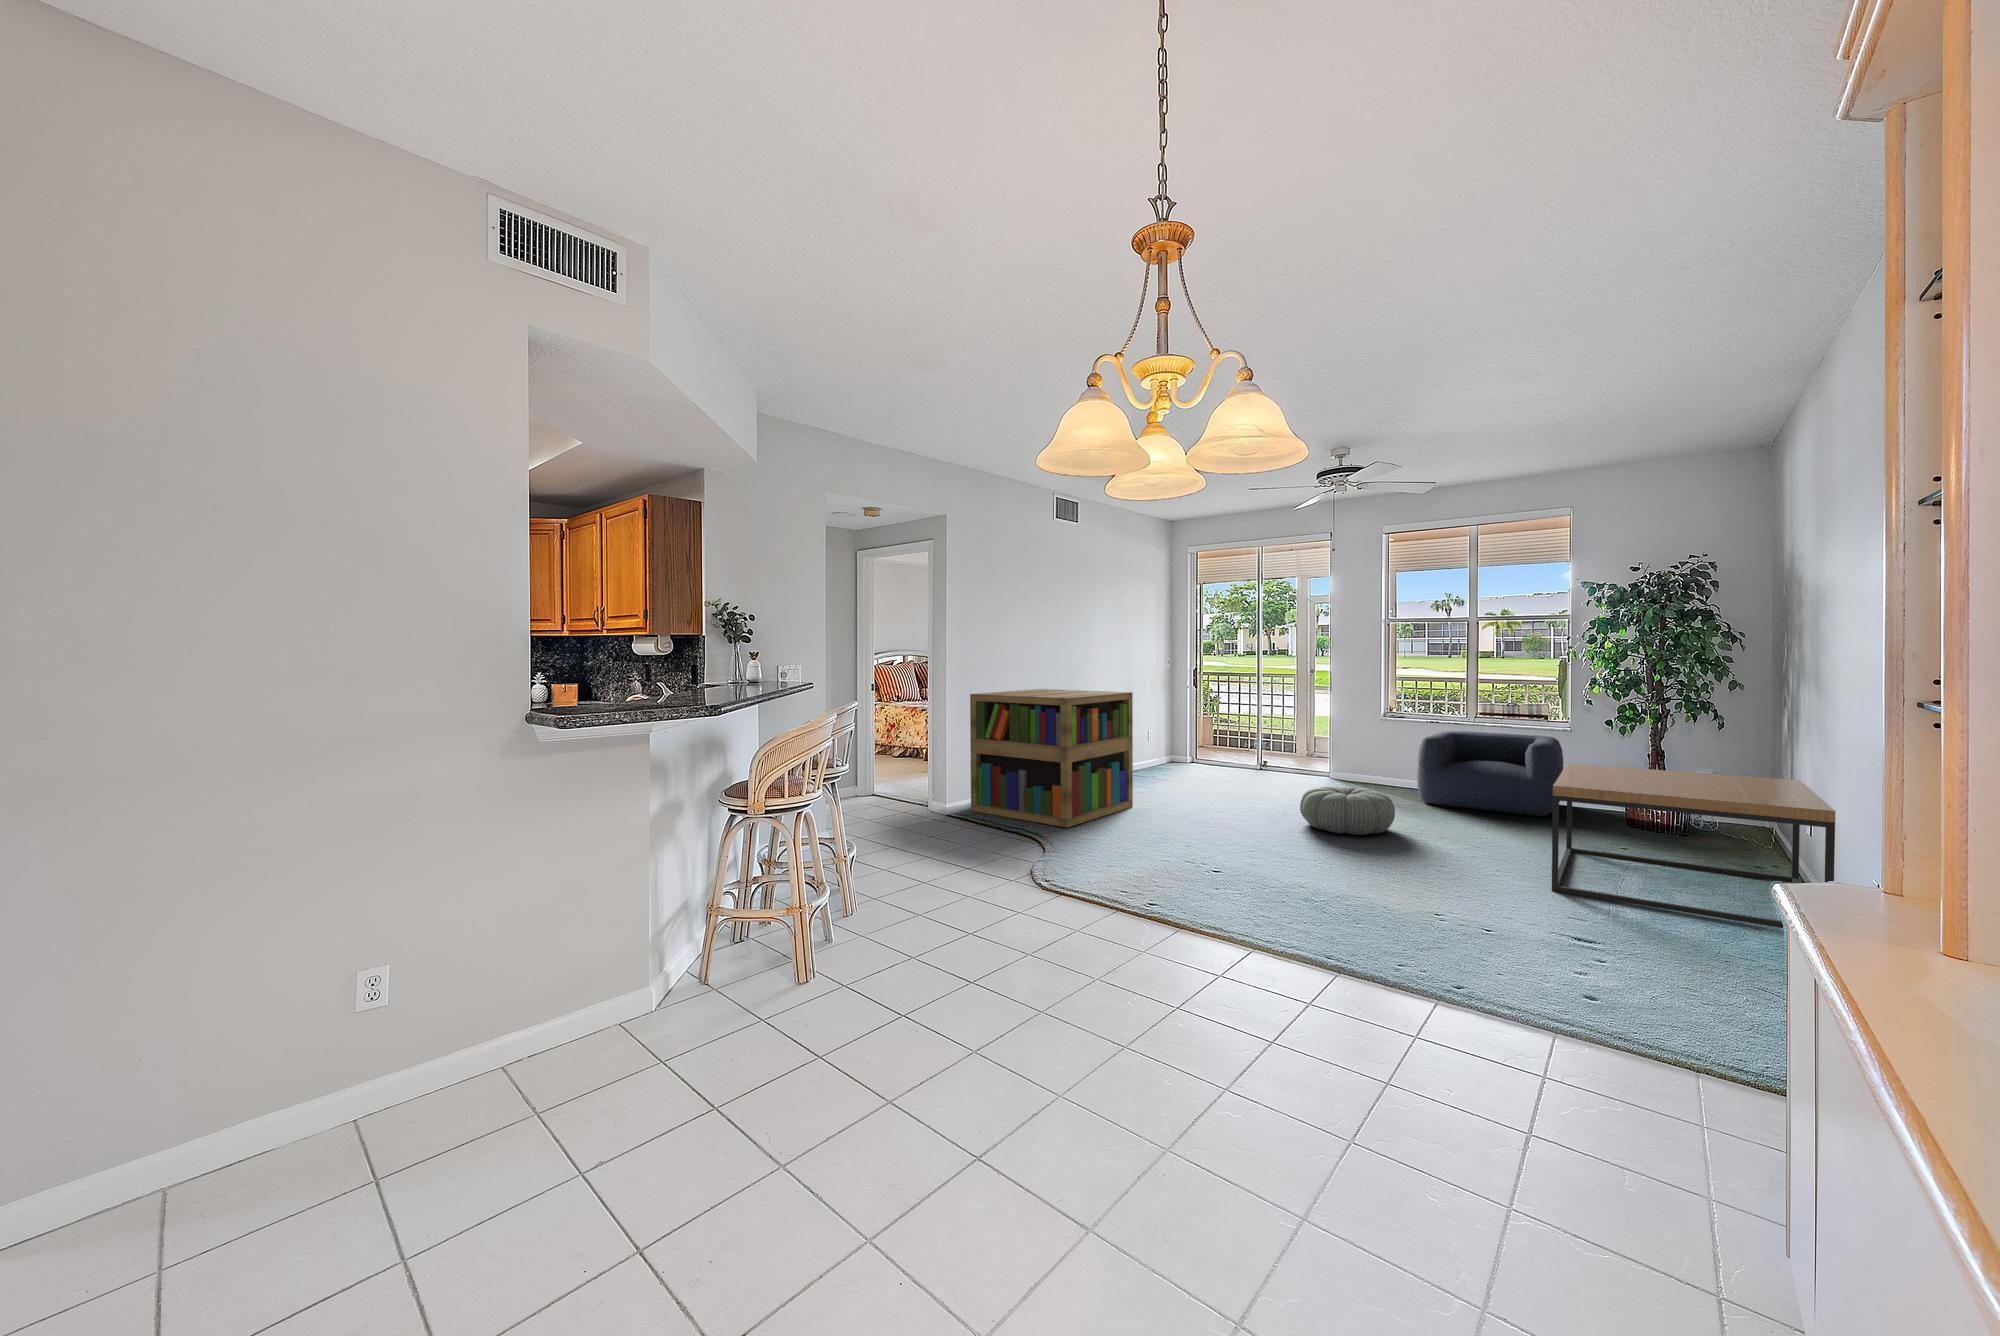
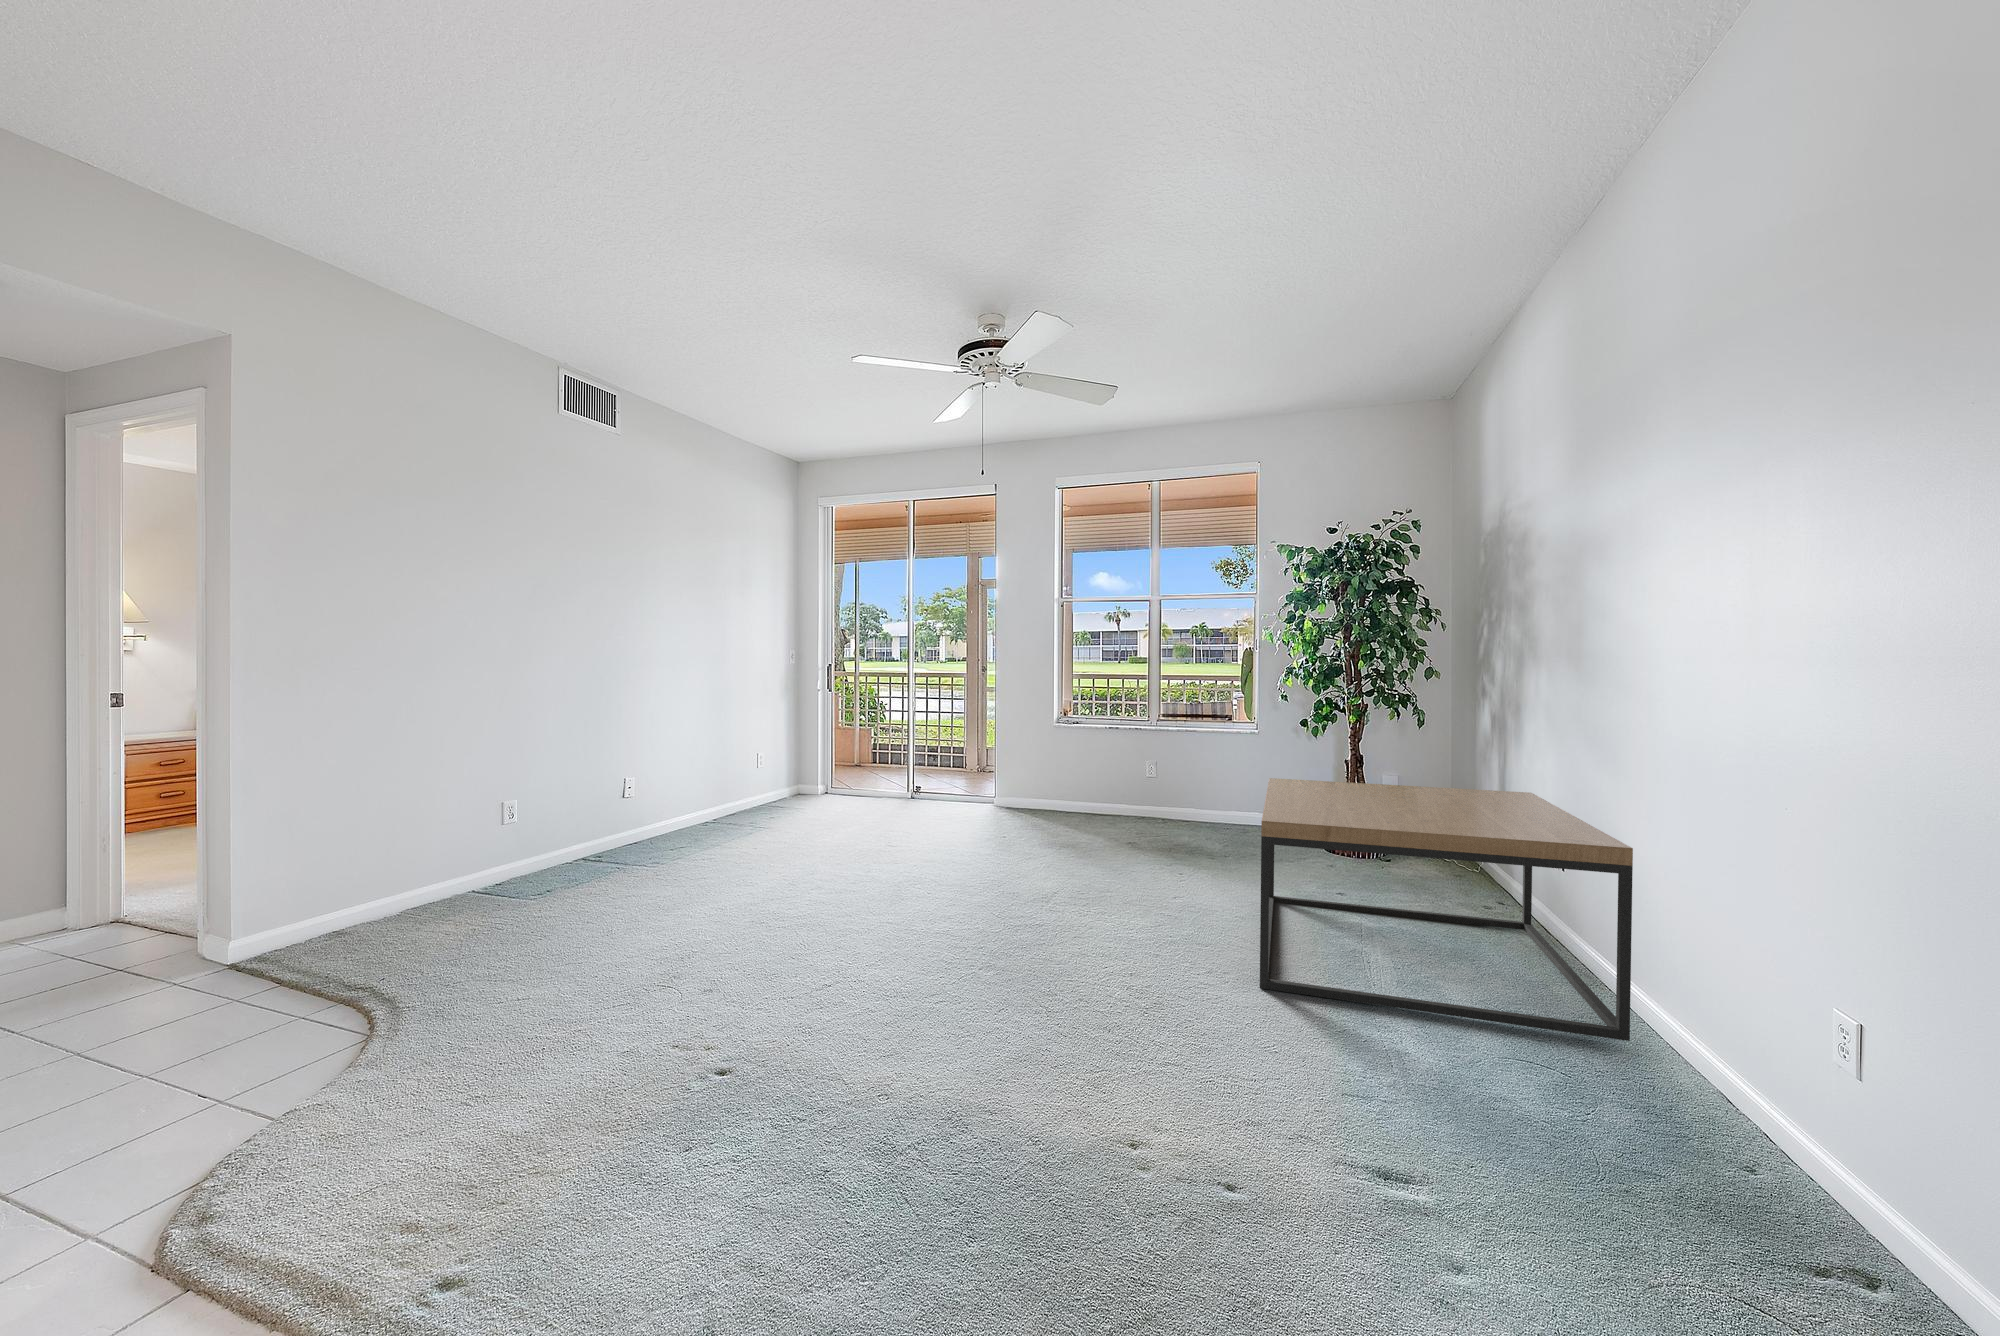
bookshelf: present [970,689,1133,828] -> none [355,683,681,928]
armchair: present [1417,731,1563,816] -> none [1093,737,1255,844]
pouf: present [1300,786,1395,835] -> none [927,822,1056,898]

